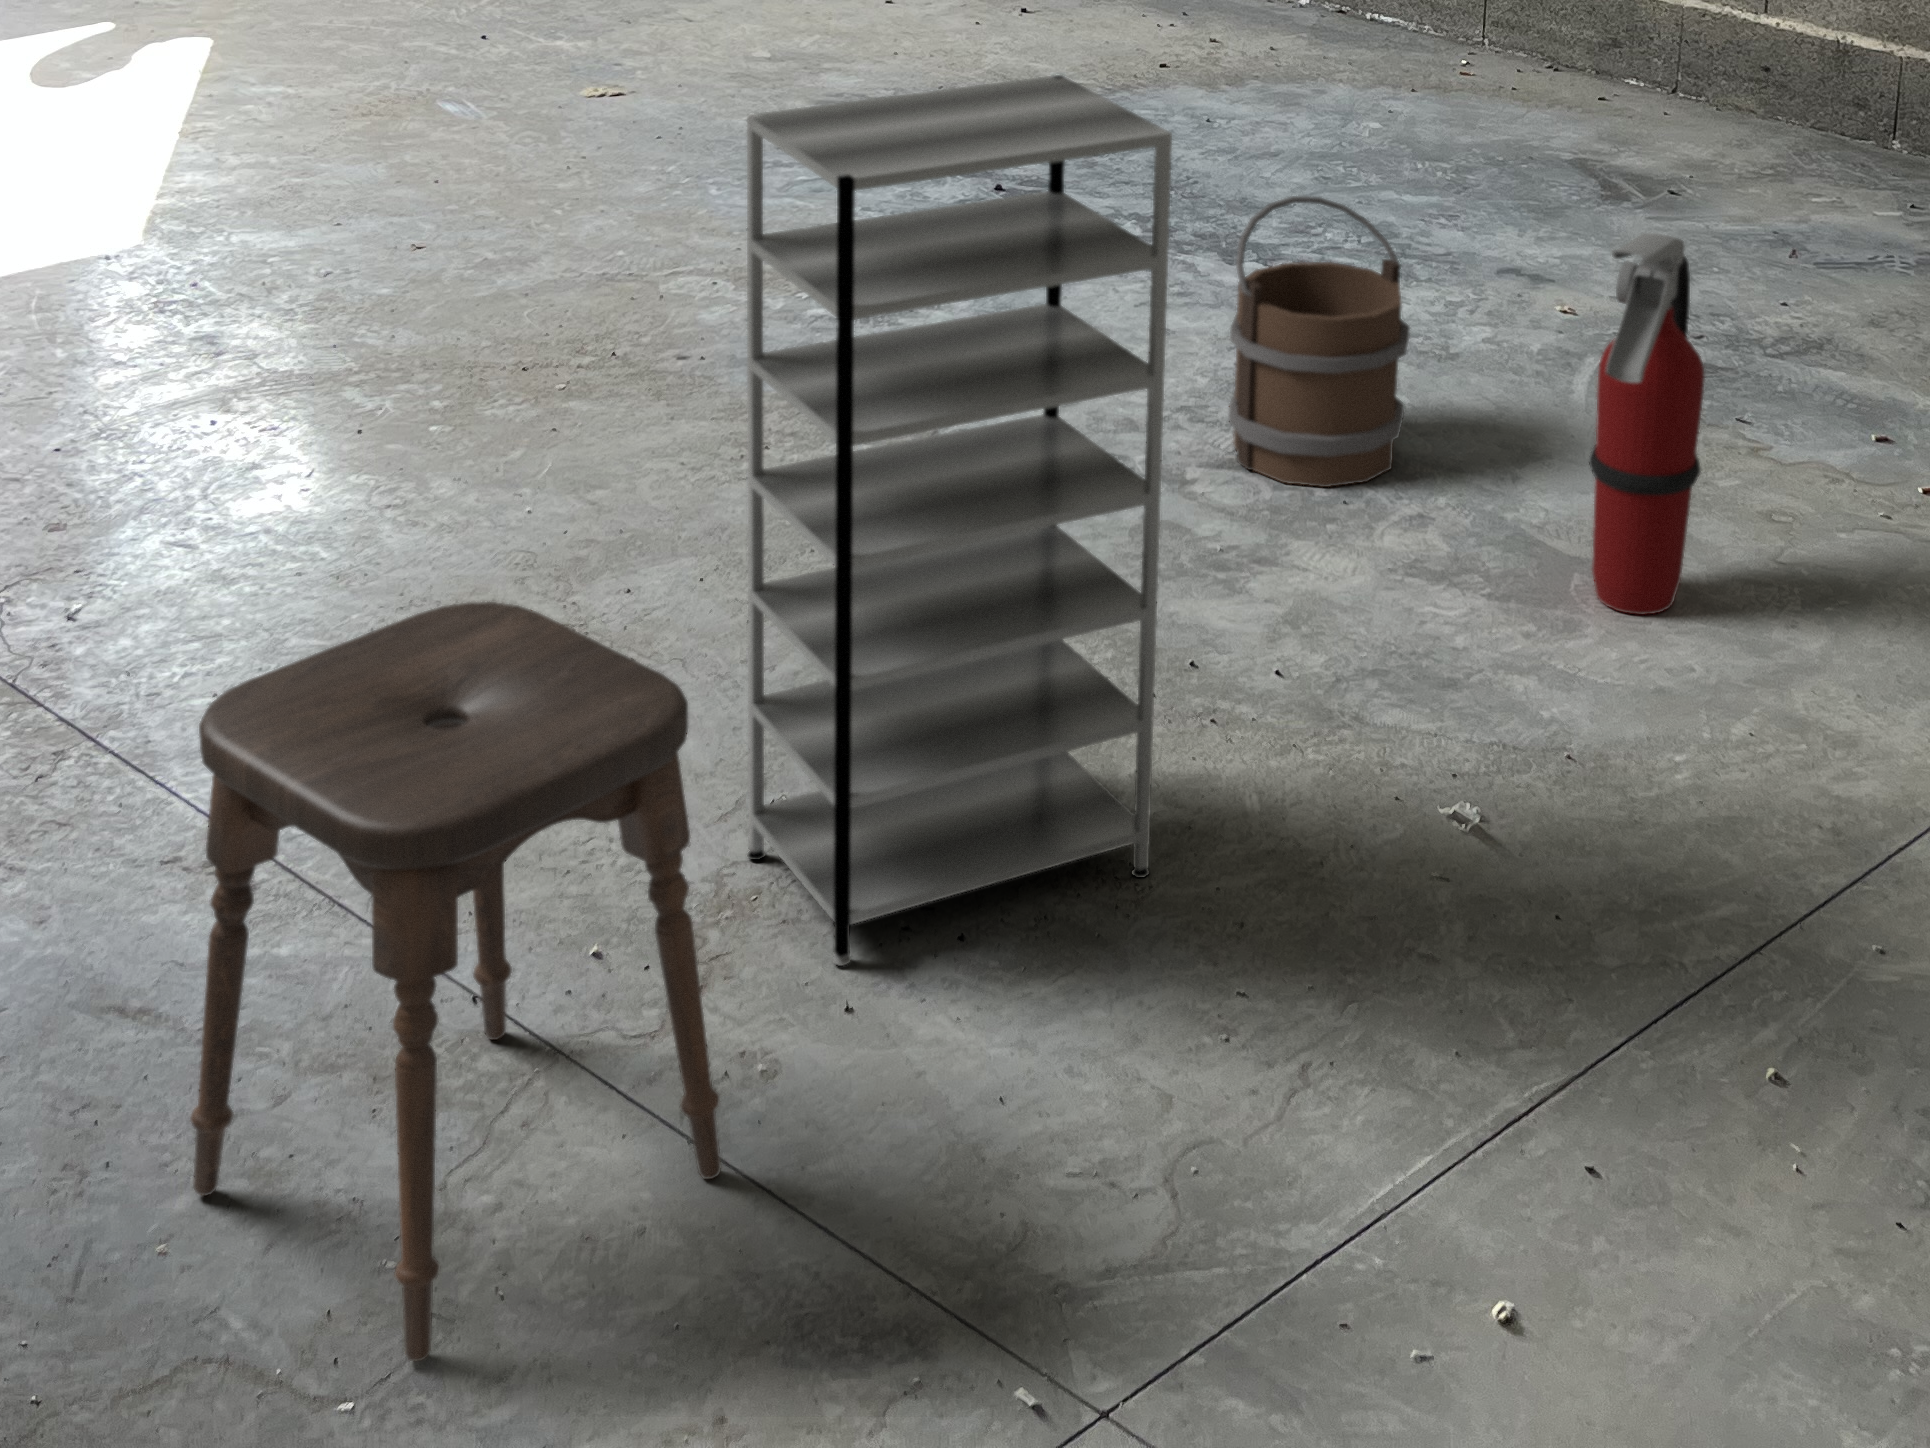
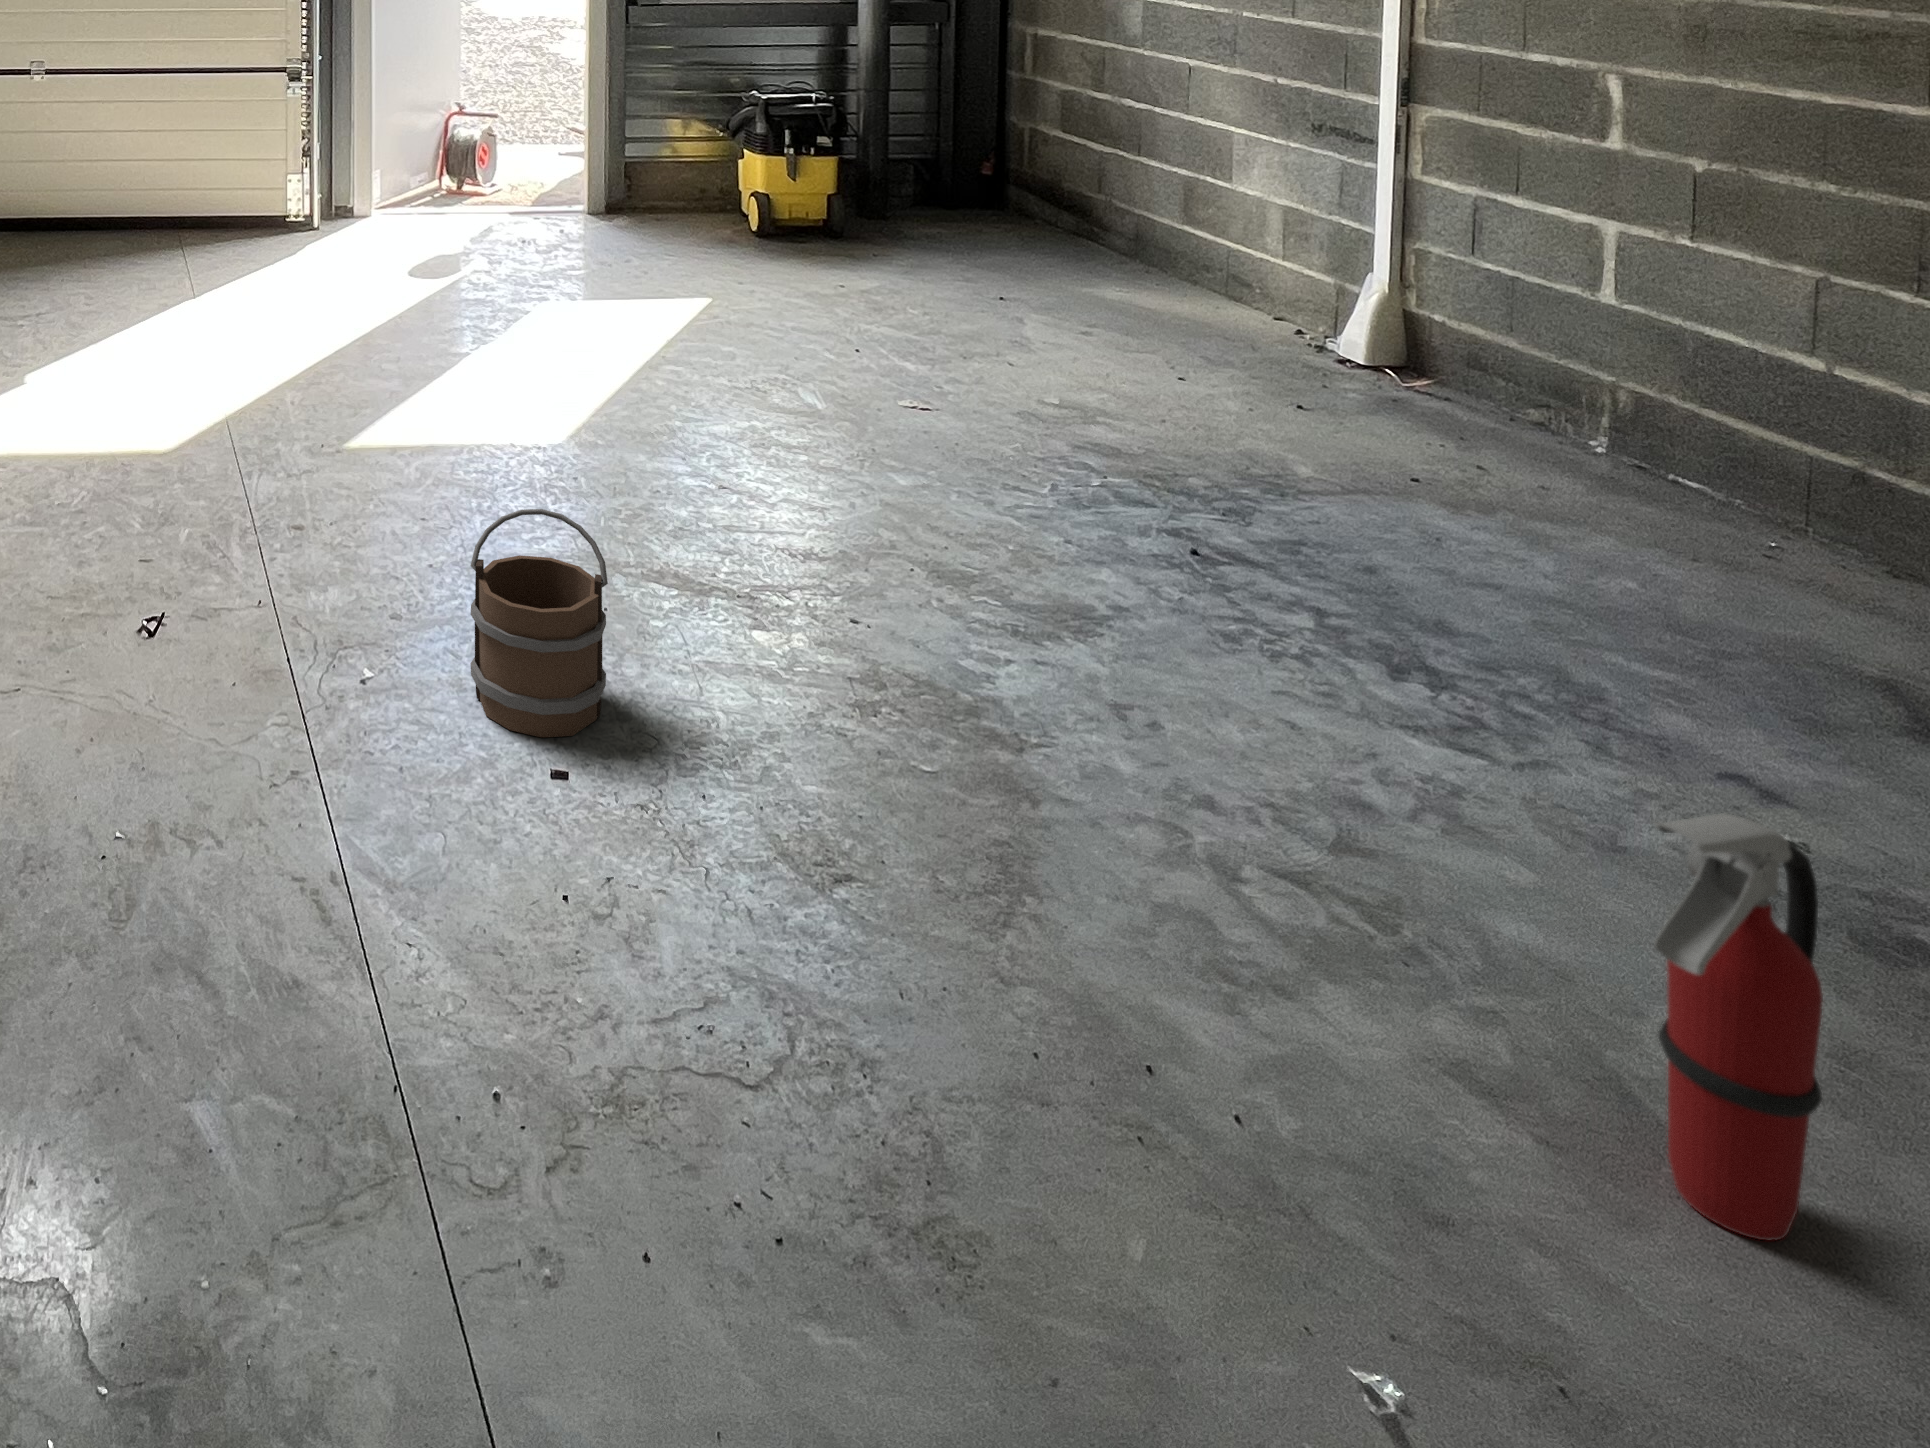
shelving unit: present [747,75,1172,966] -> none [679,479,1011,1236]
bucket: present [1229,196,1410,487] -> present [470,509,608,738]
stool: present [190,602,721,1362] -> none [205,769,508,1321]

